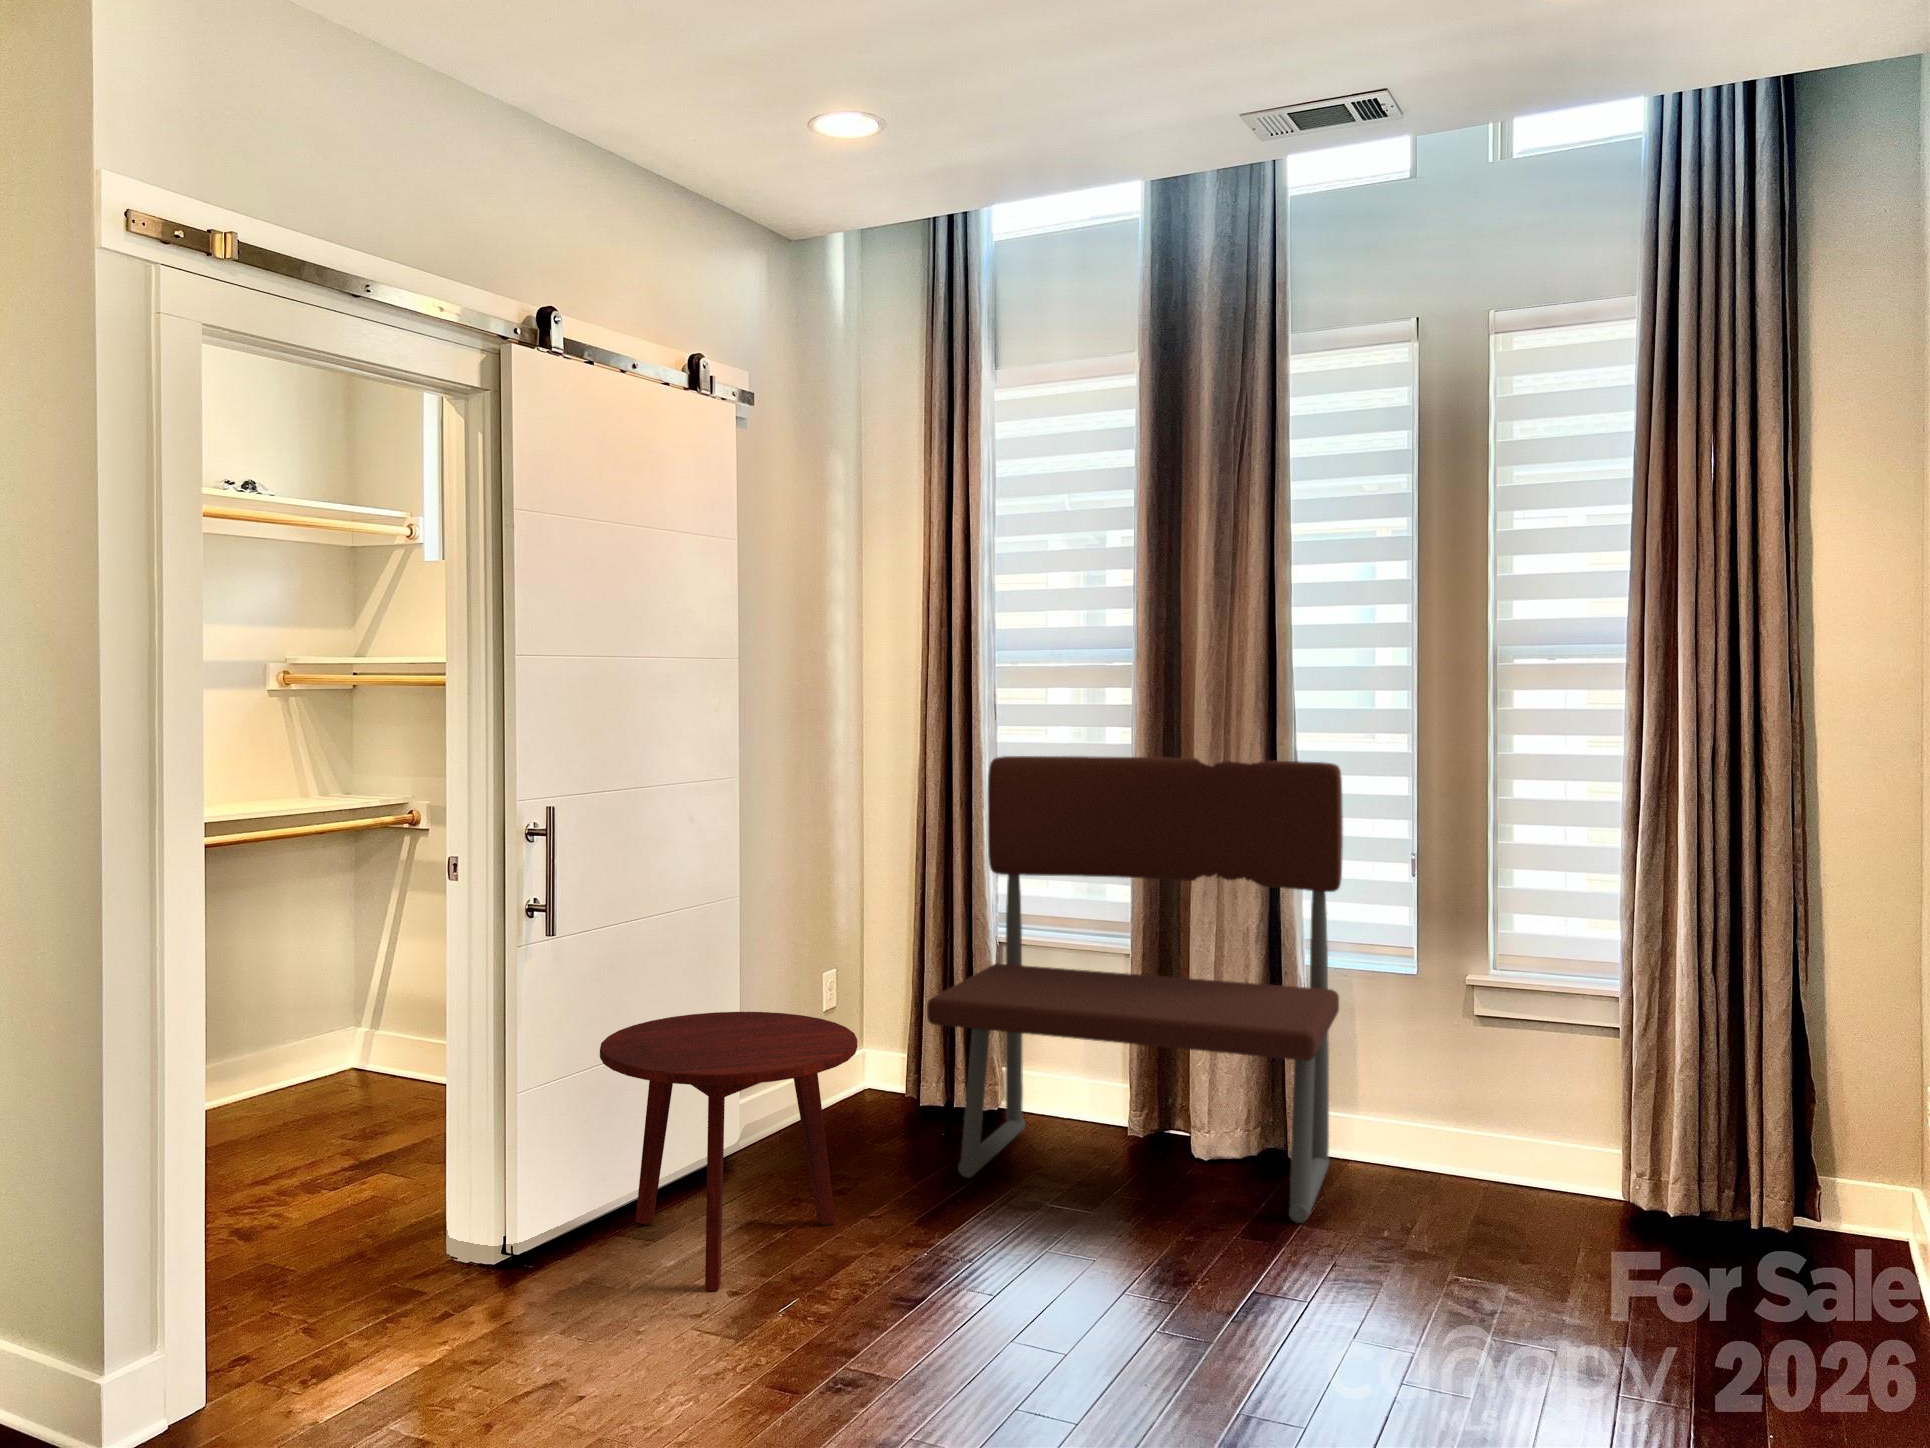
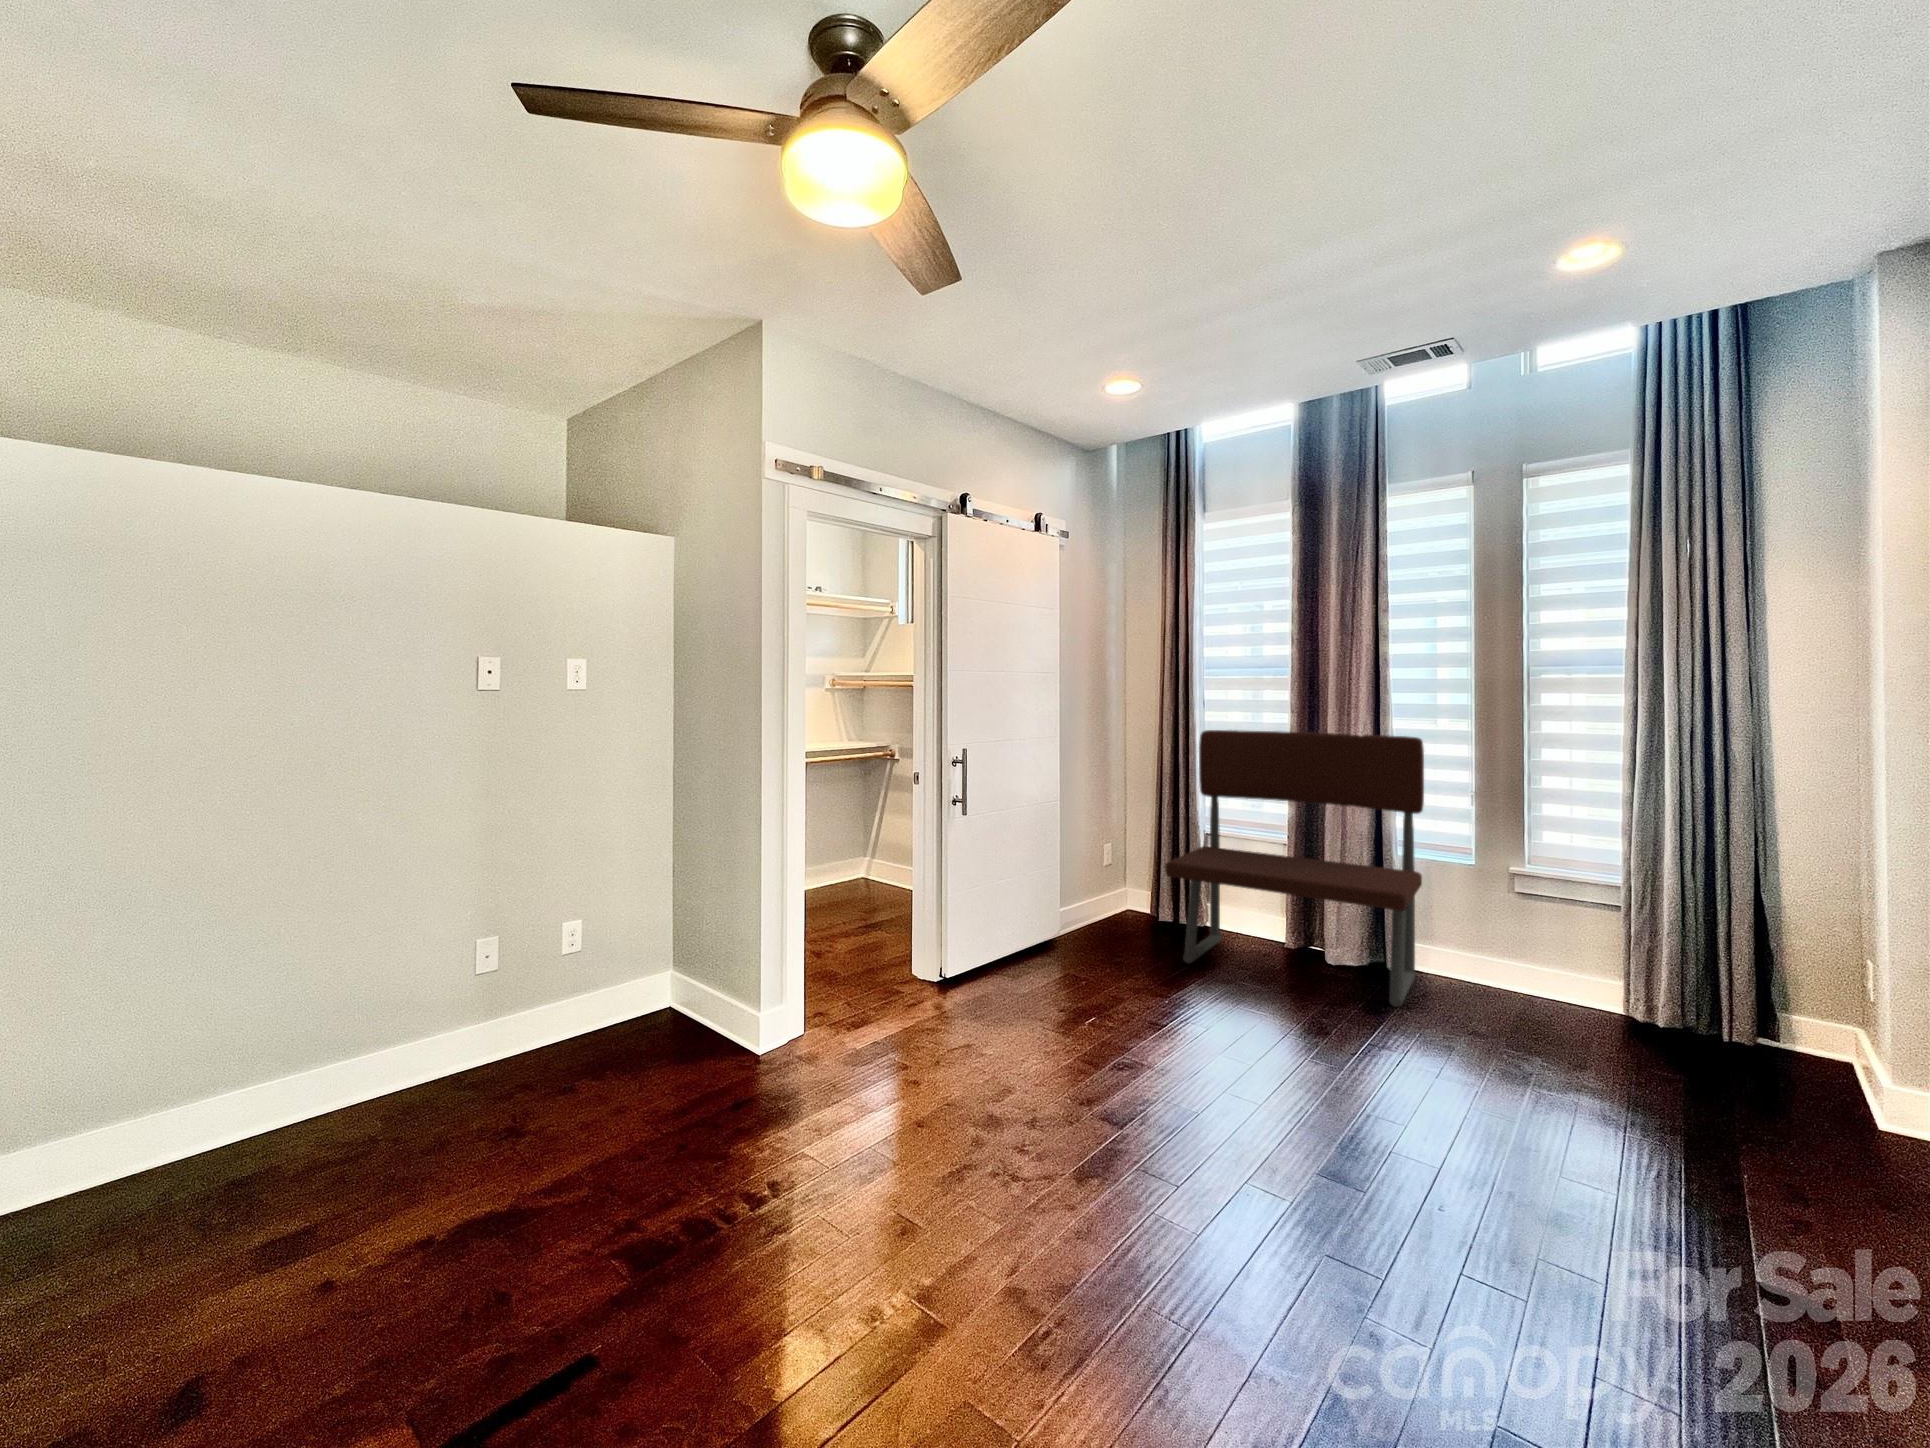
side table: present [600,1012,858,1291] -> none [990,863,1128,1007]

